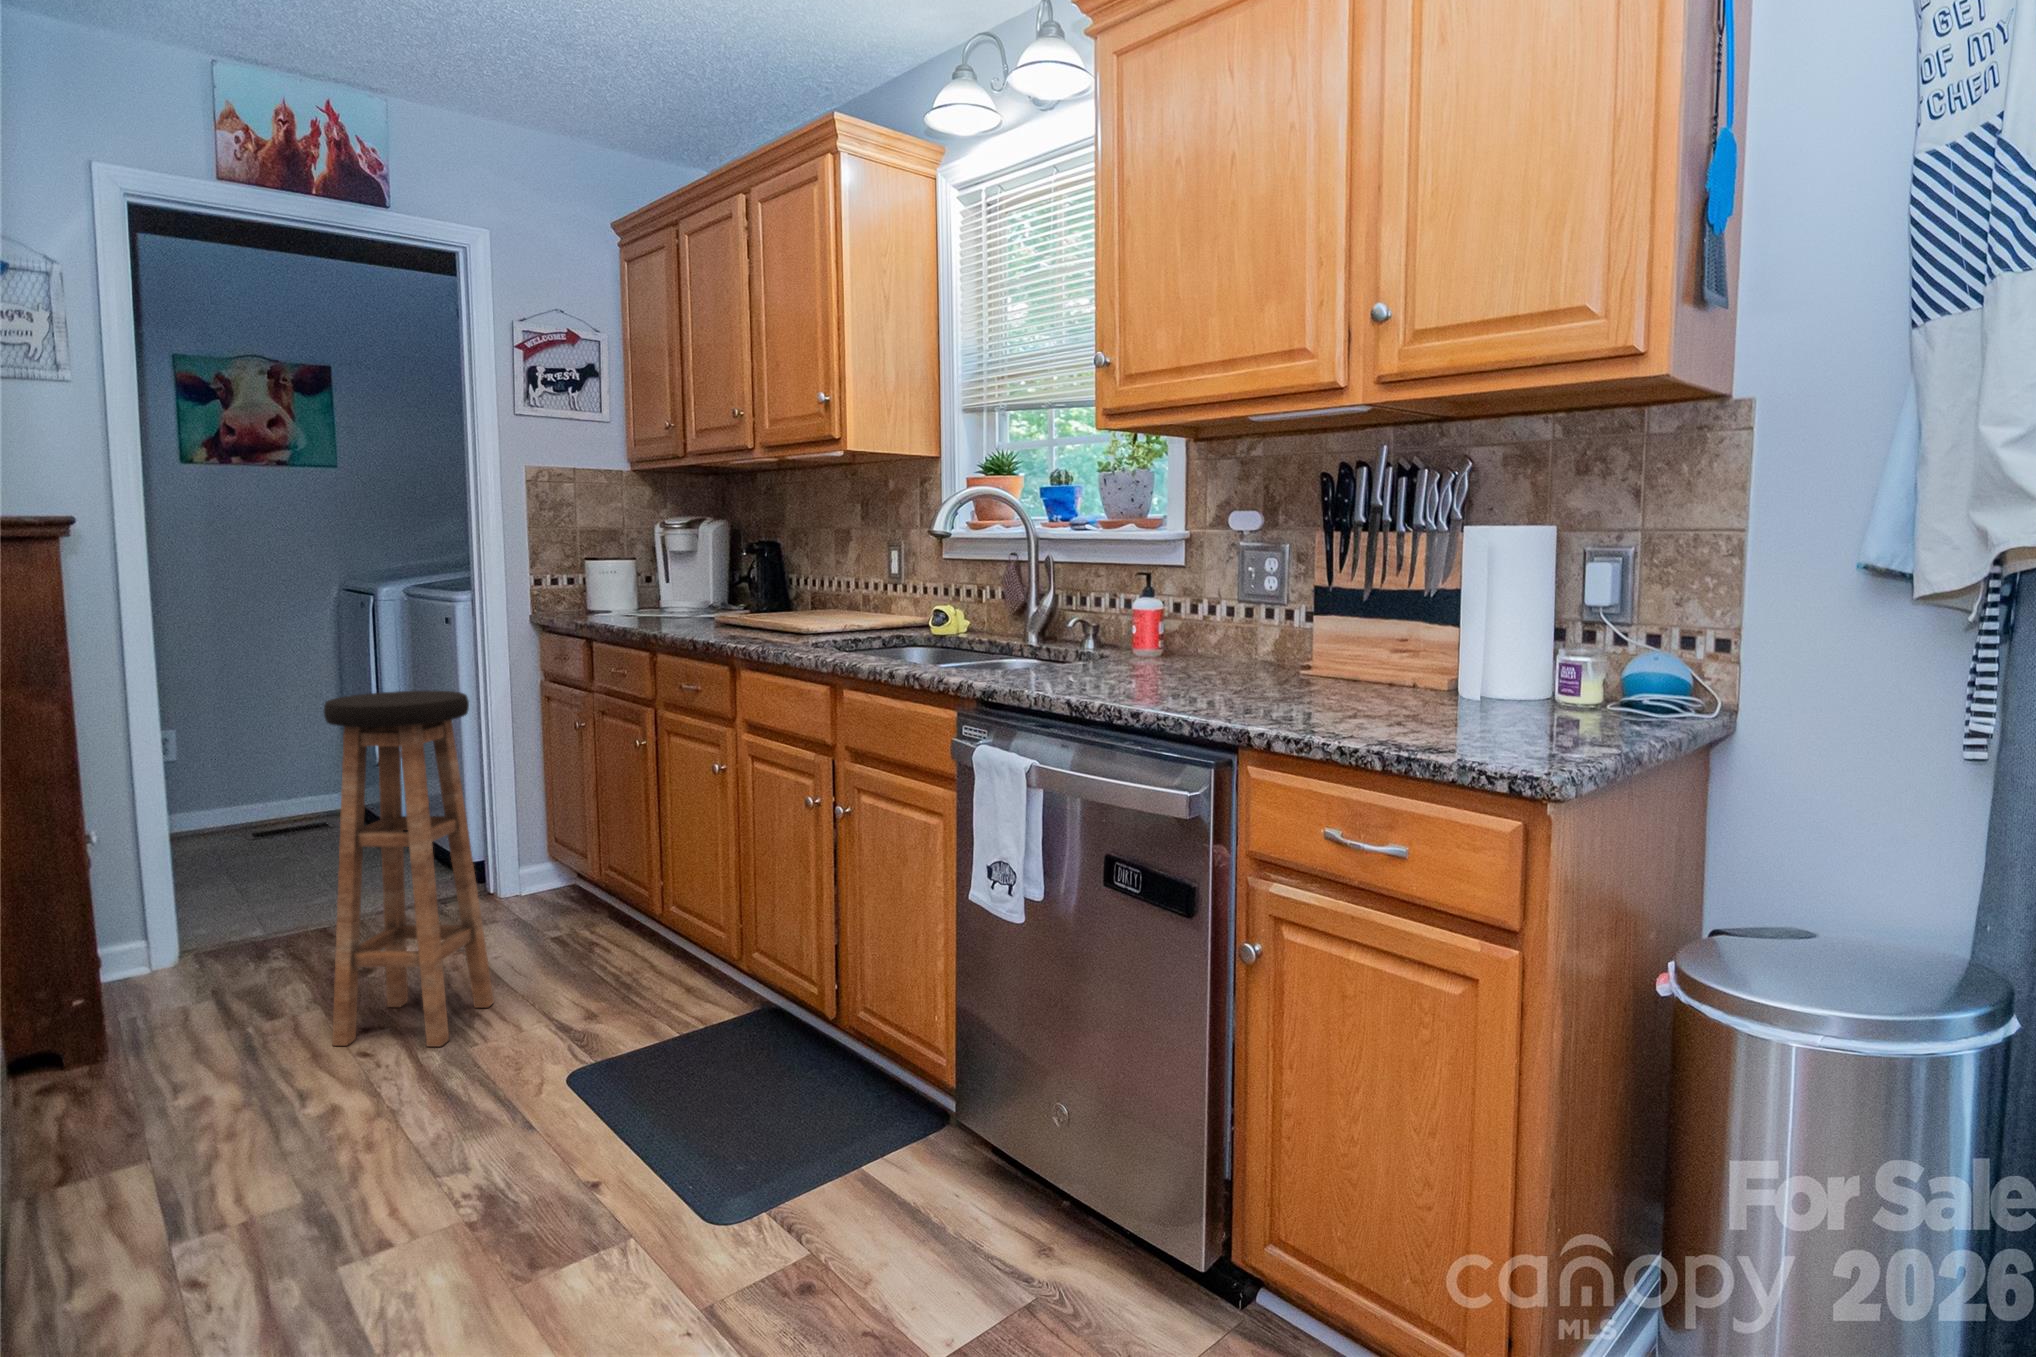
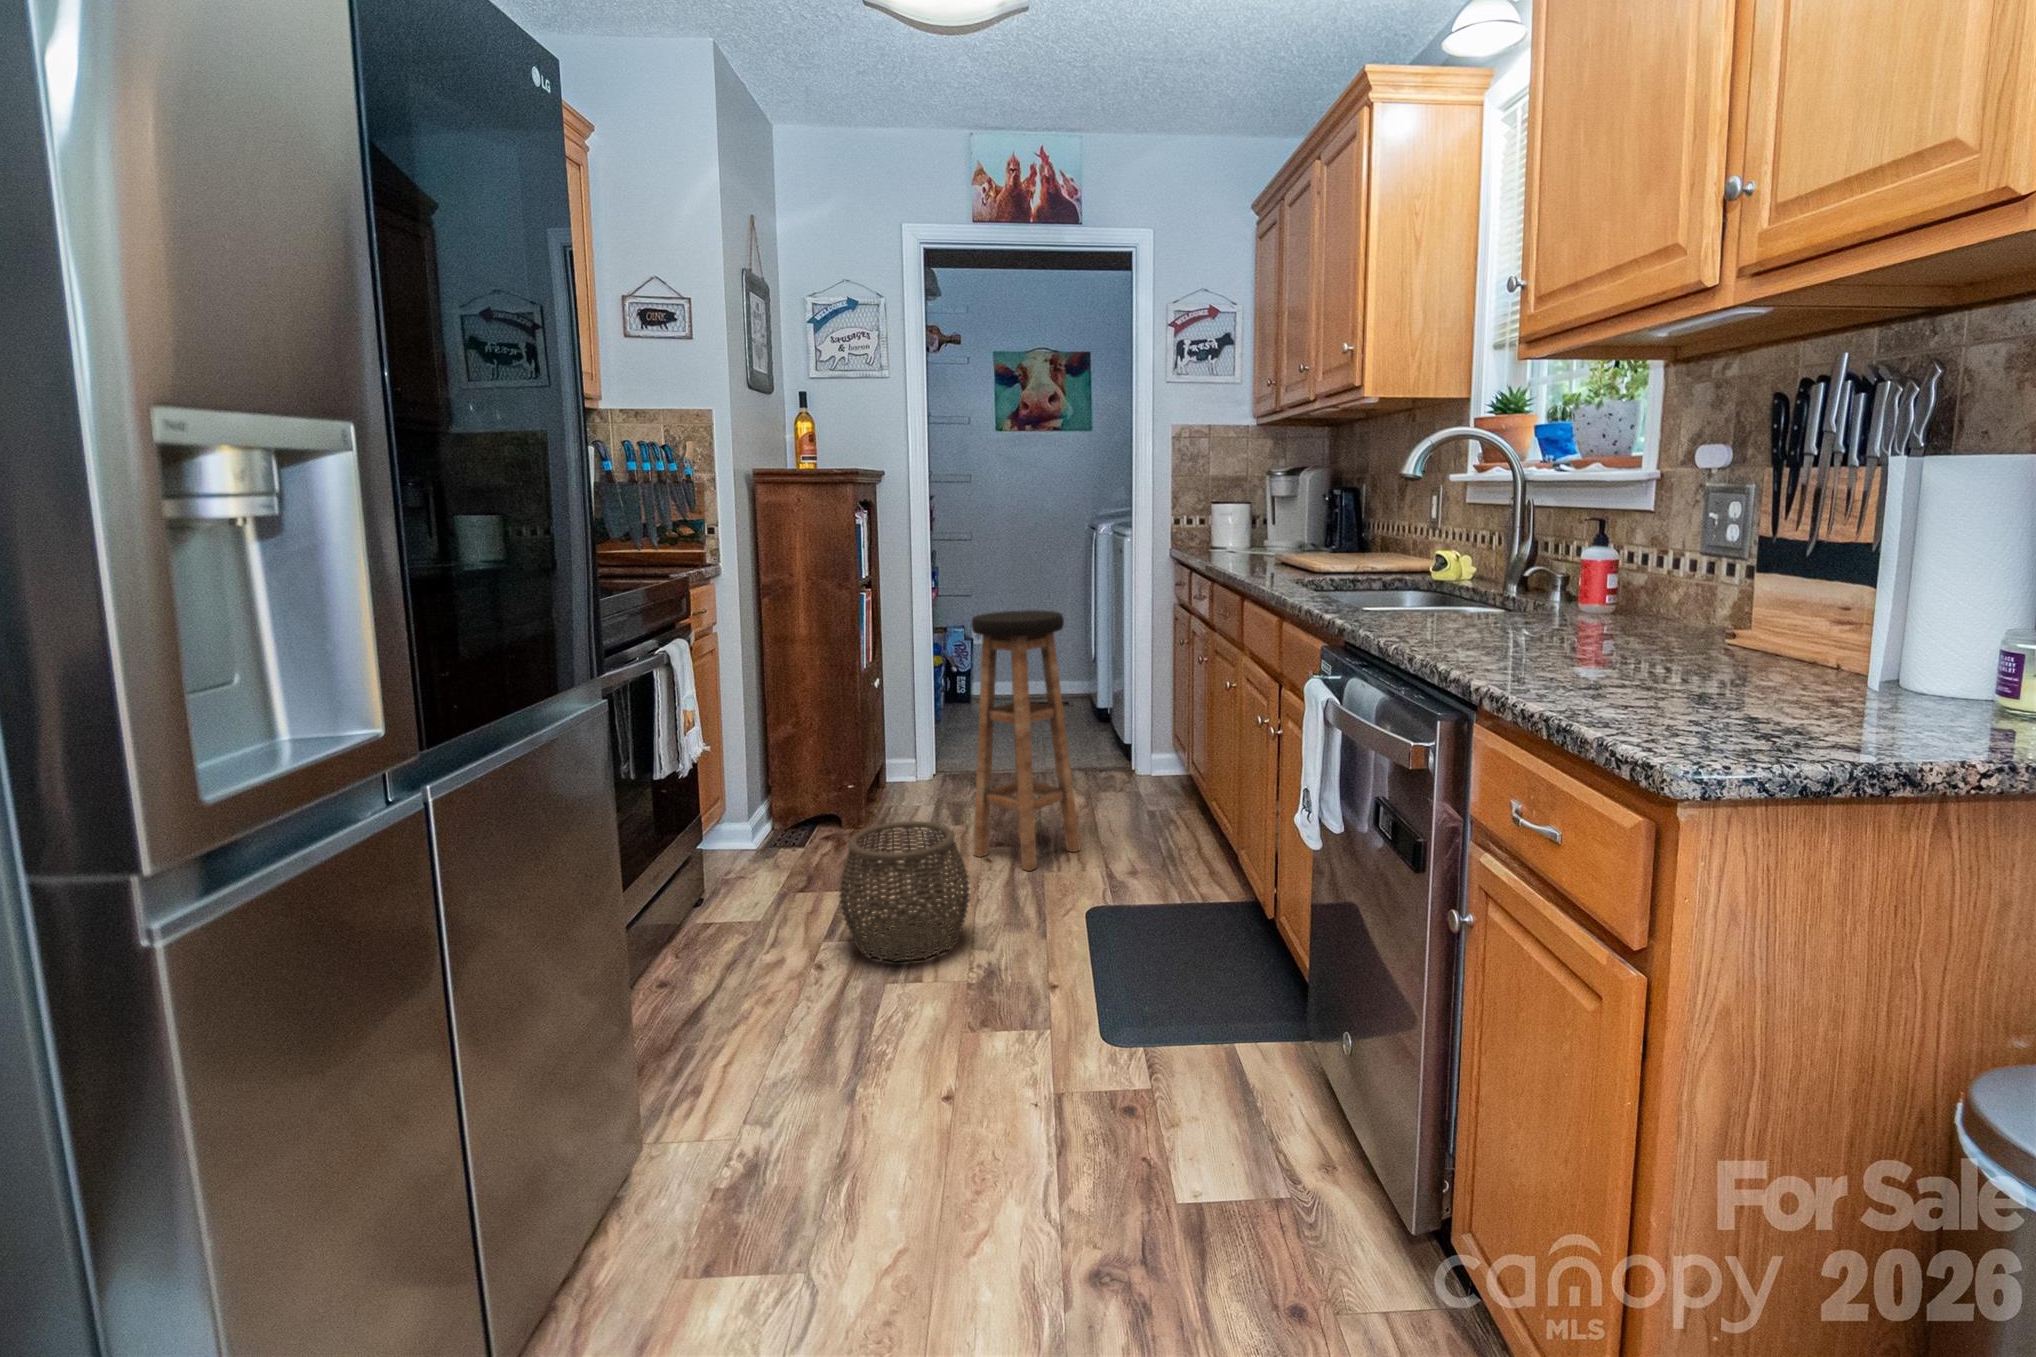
woven basket: none [188,1004,426,1241] -> present [839,821,970,962]

